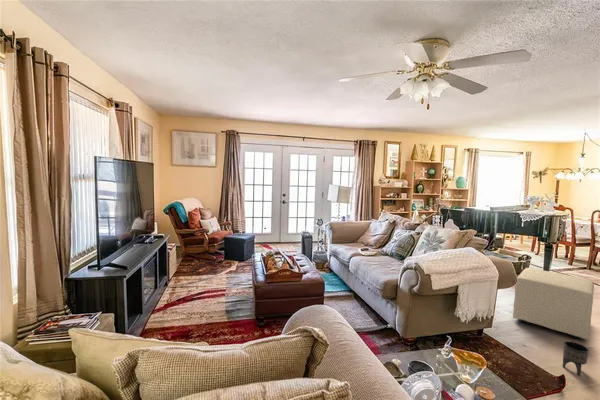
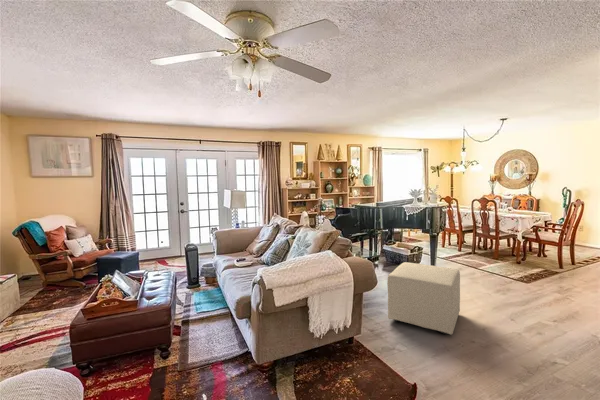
planter: present [563,341,589,375] -> none [419,344,442,383]

